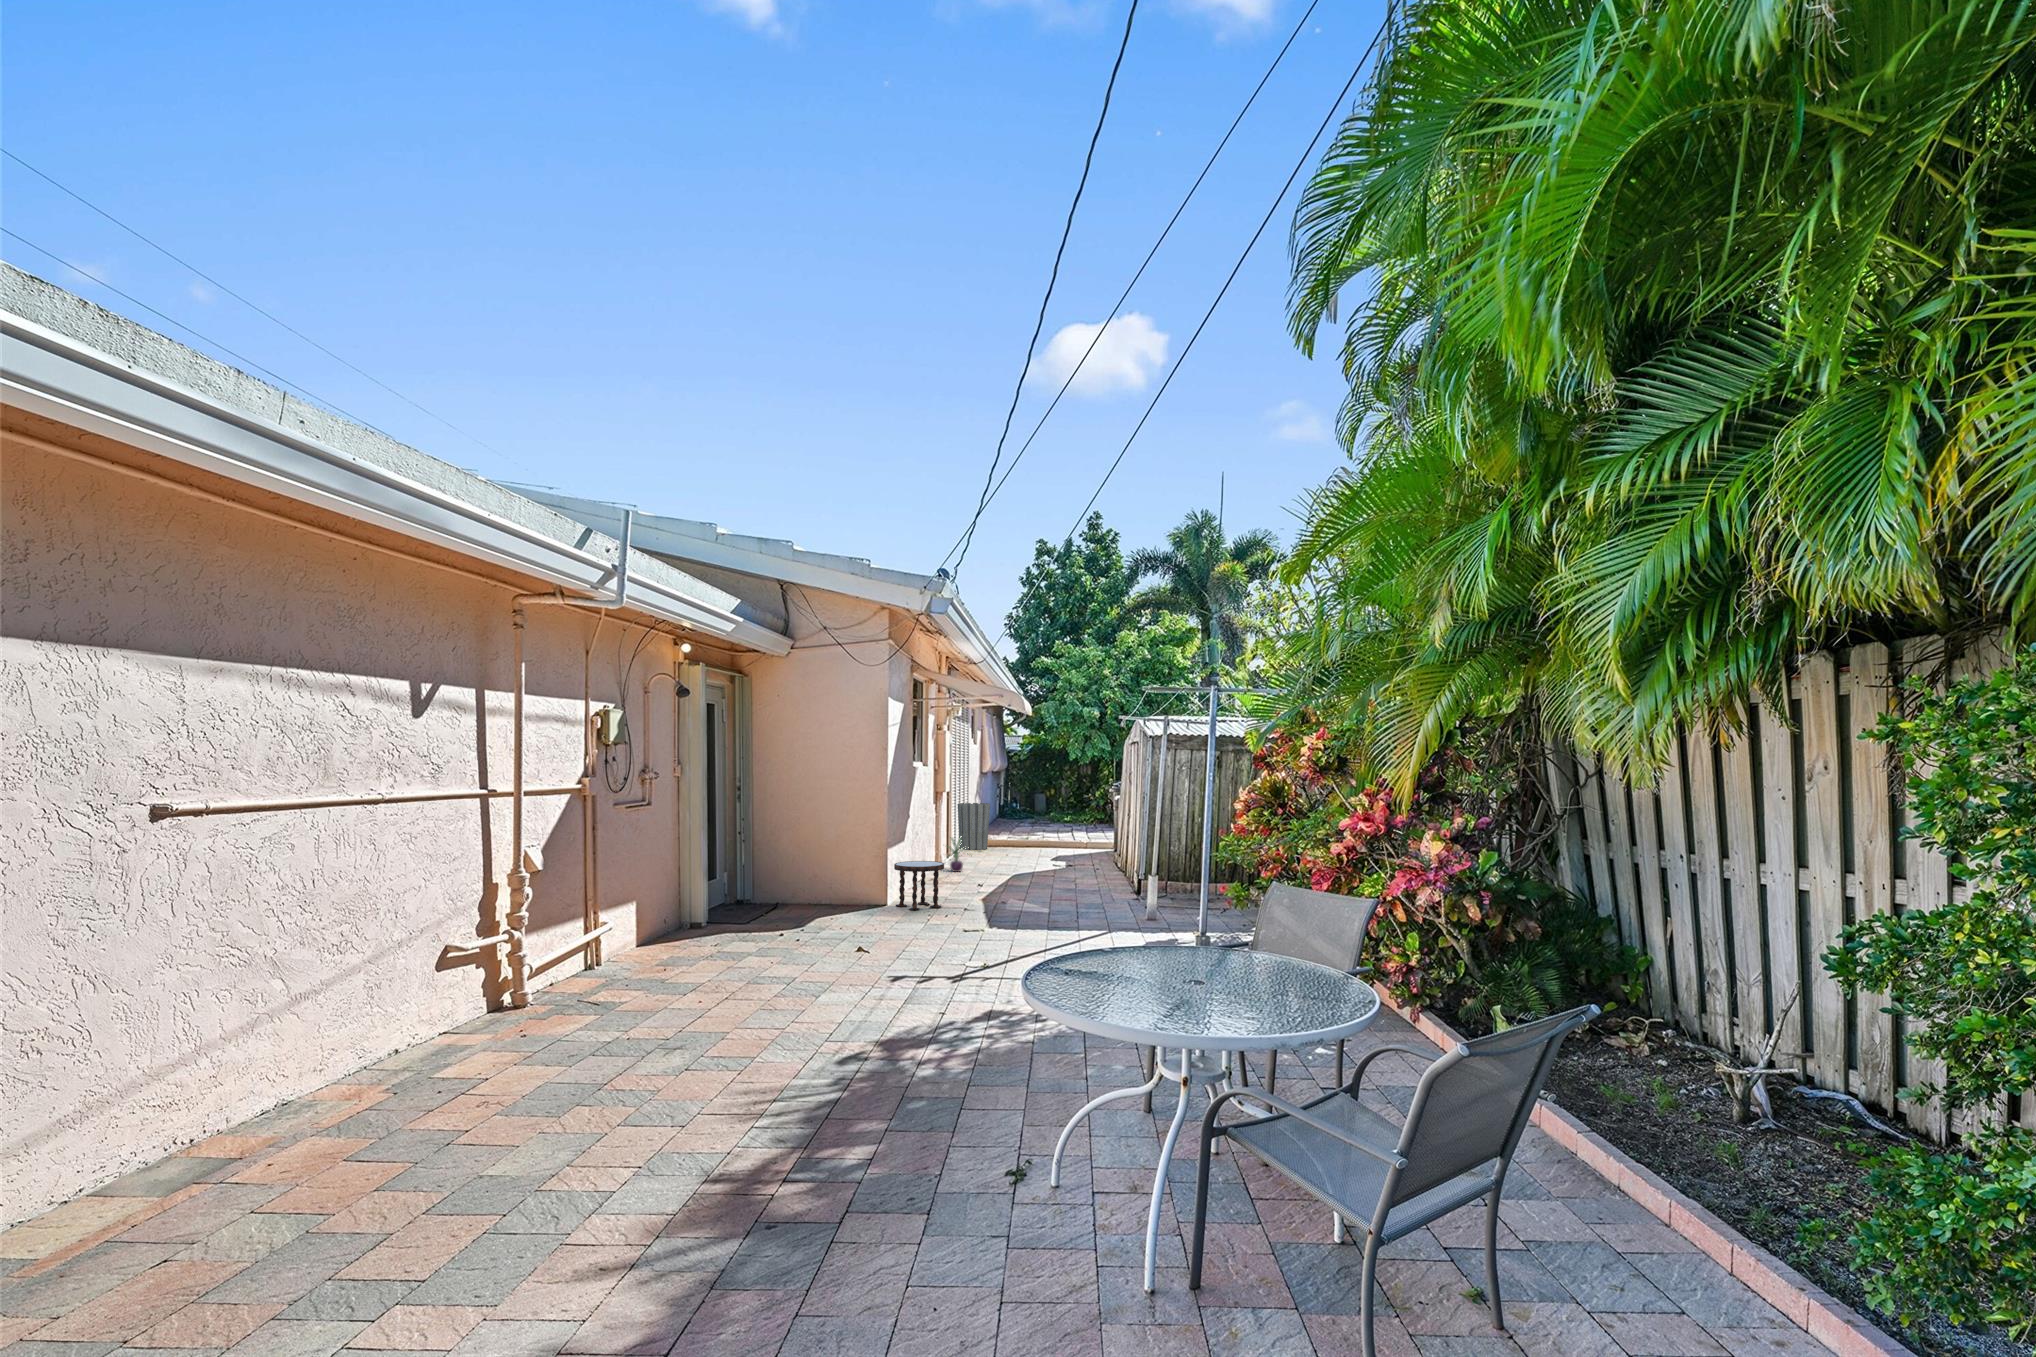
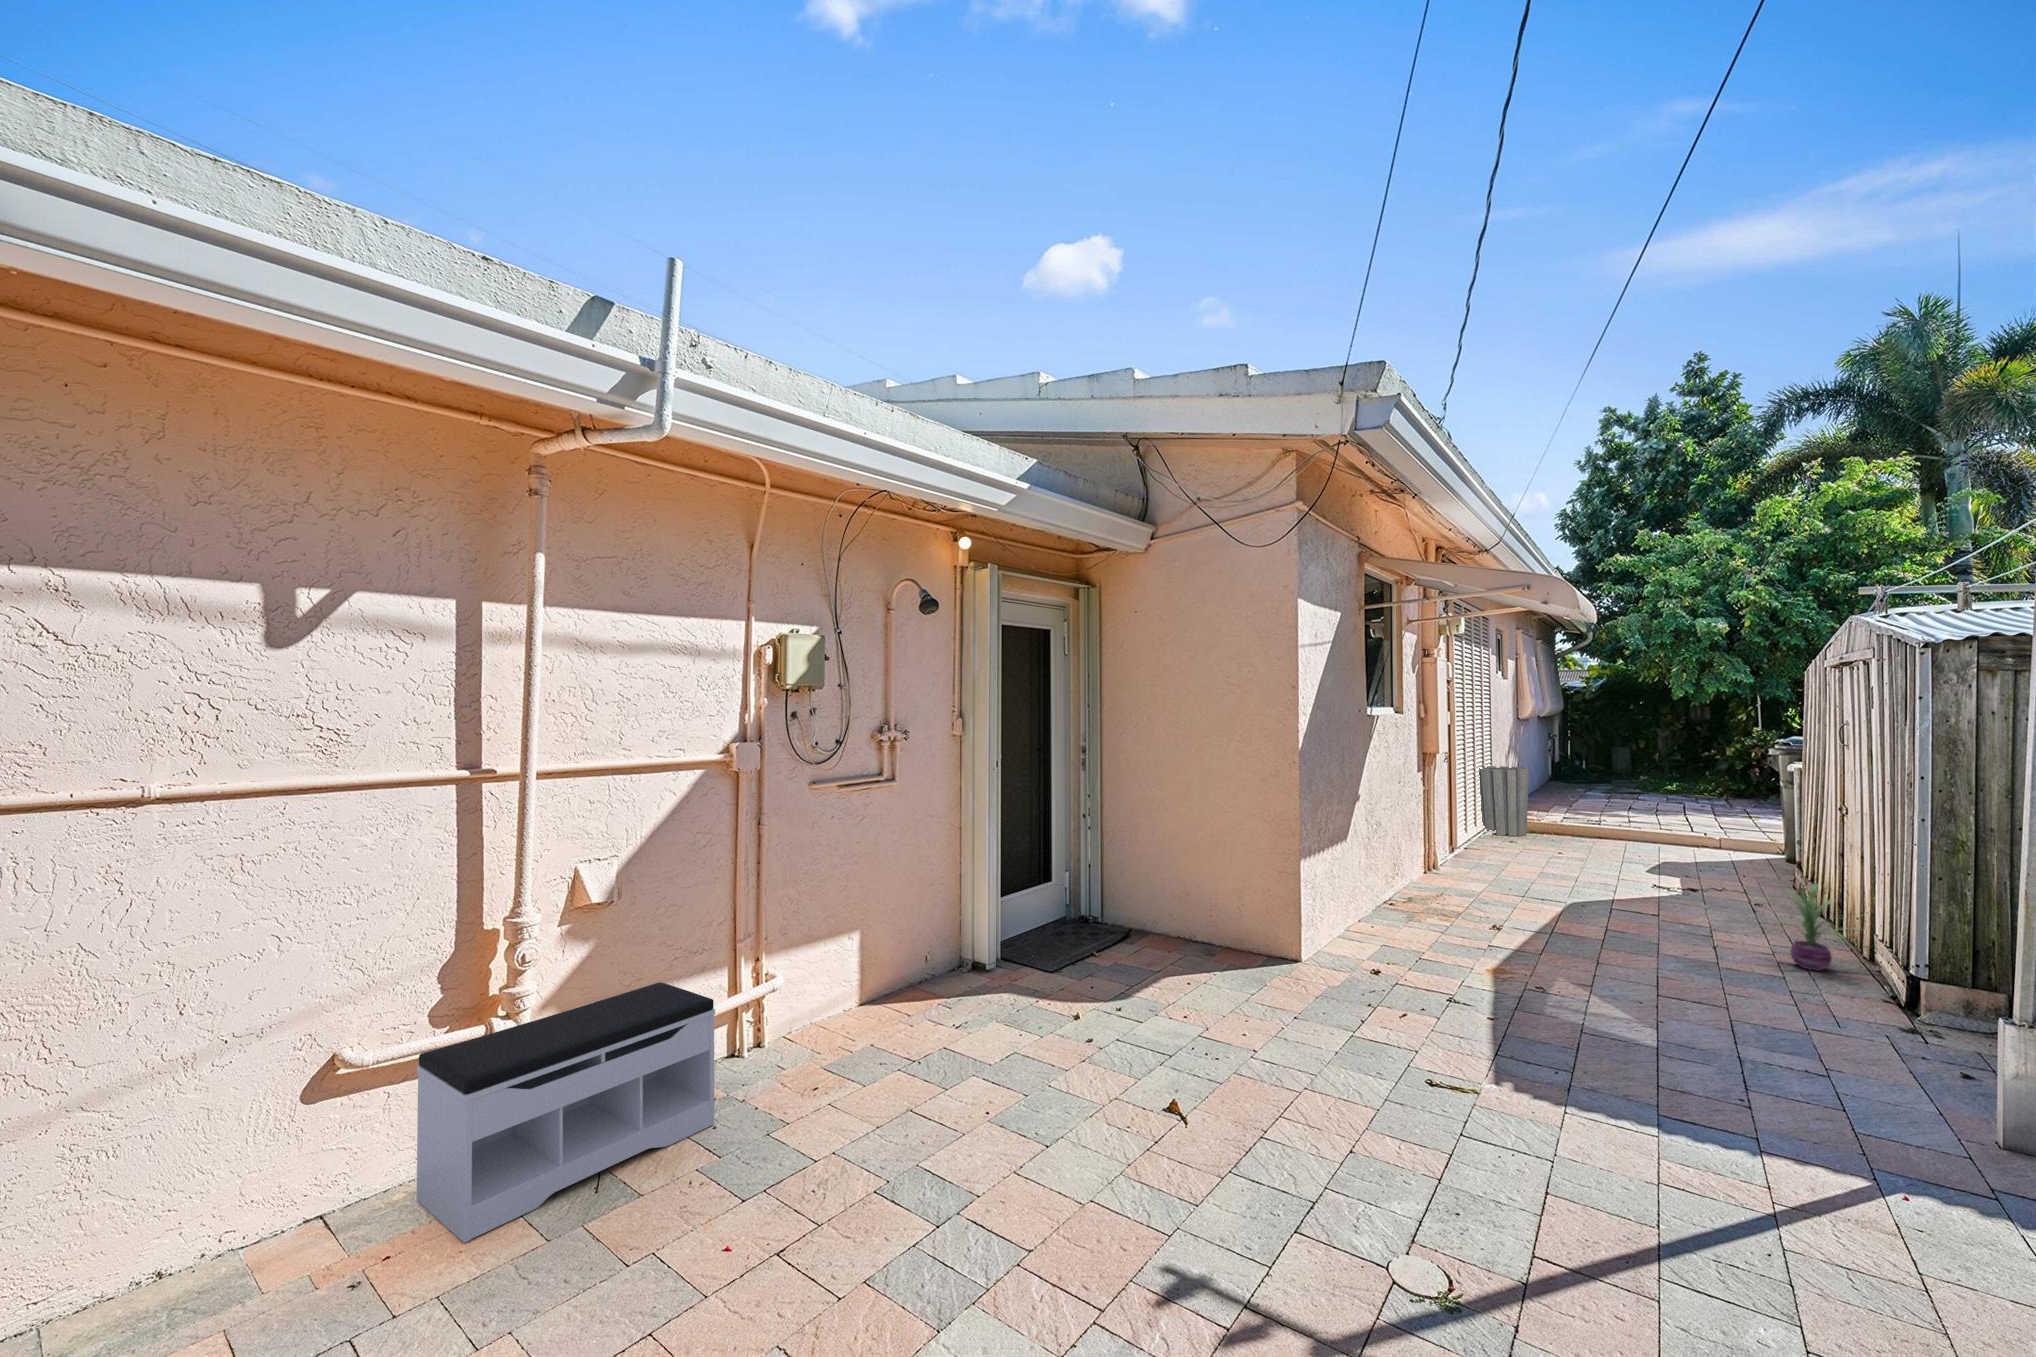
decorative plant: present [948,837,963,872] -> present [1770,883,1846,971]
side table: present [894,861,944,910] -> none [1315,882,1410,976]
bench: none [501,913,631,1019] -> present [417,982,715,1243]

